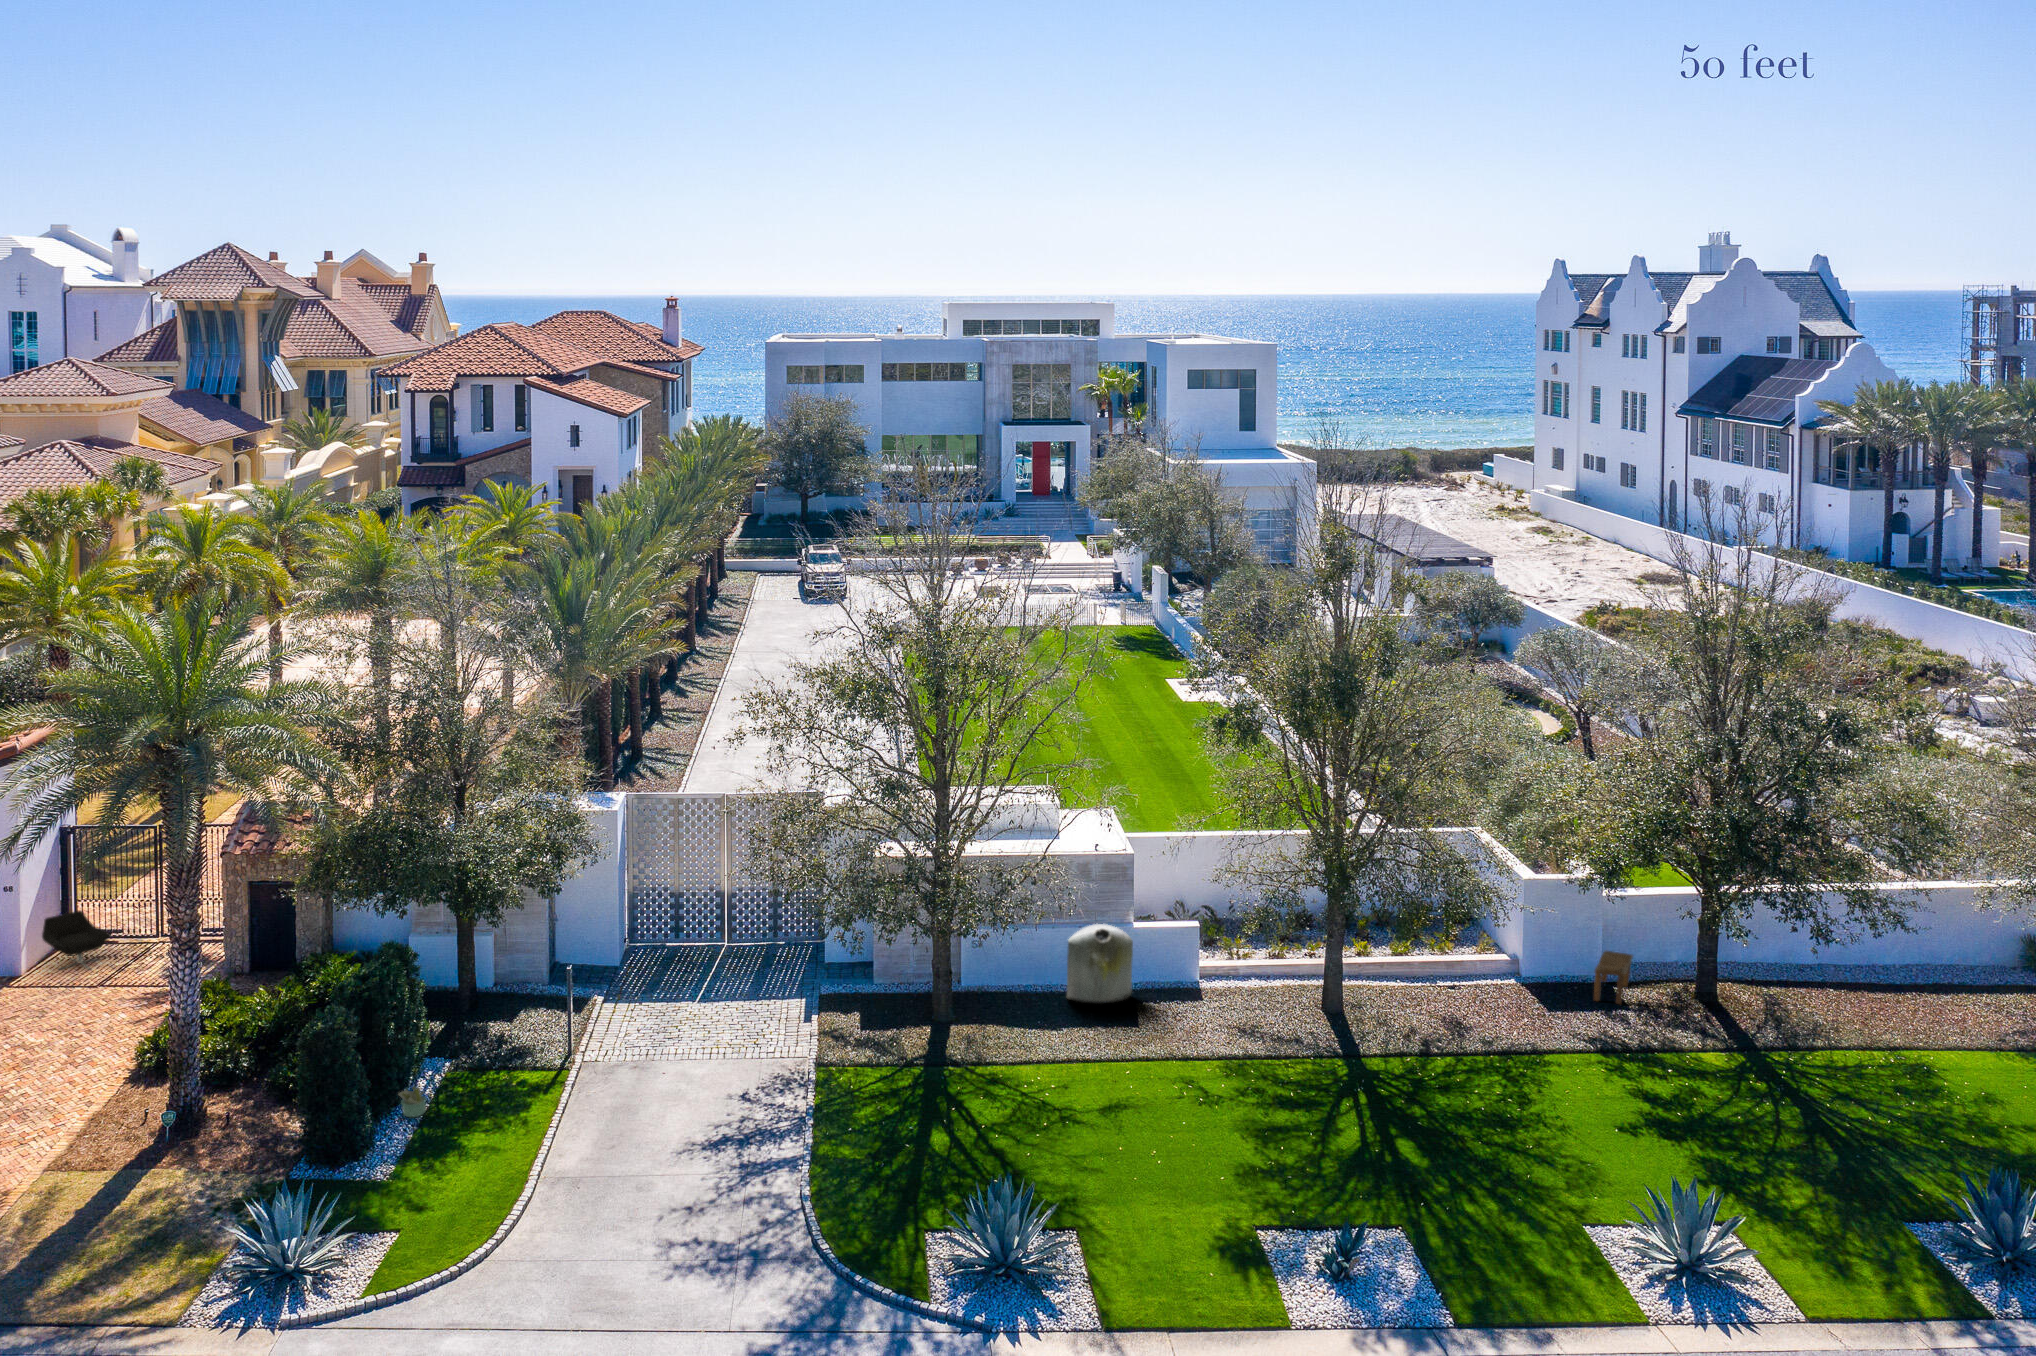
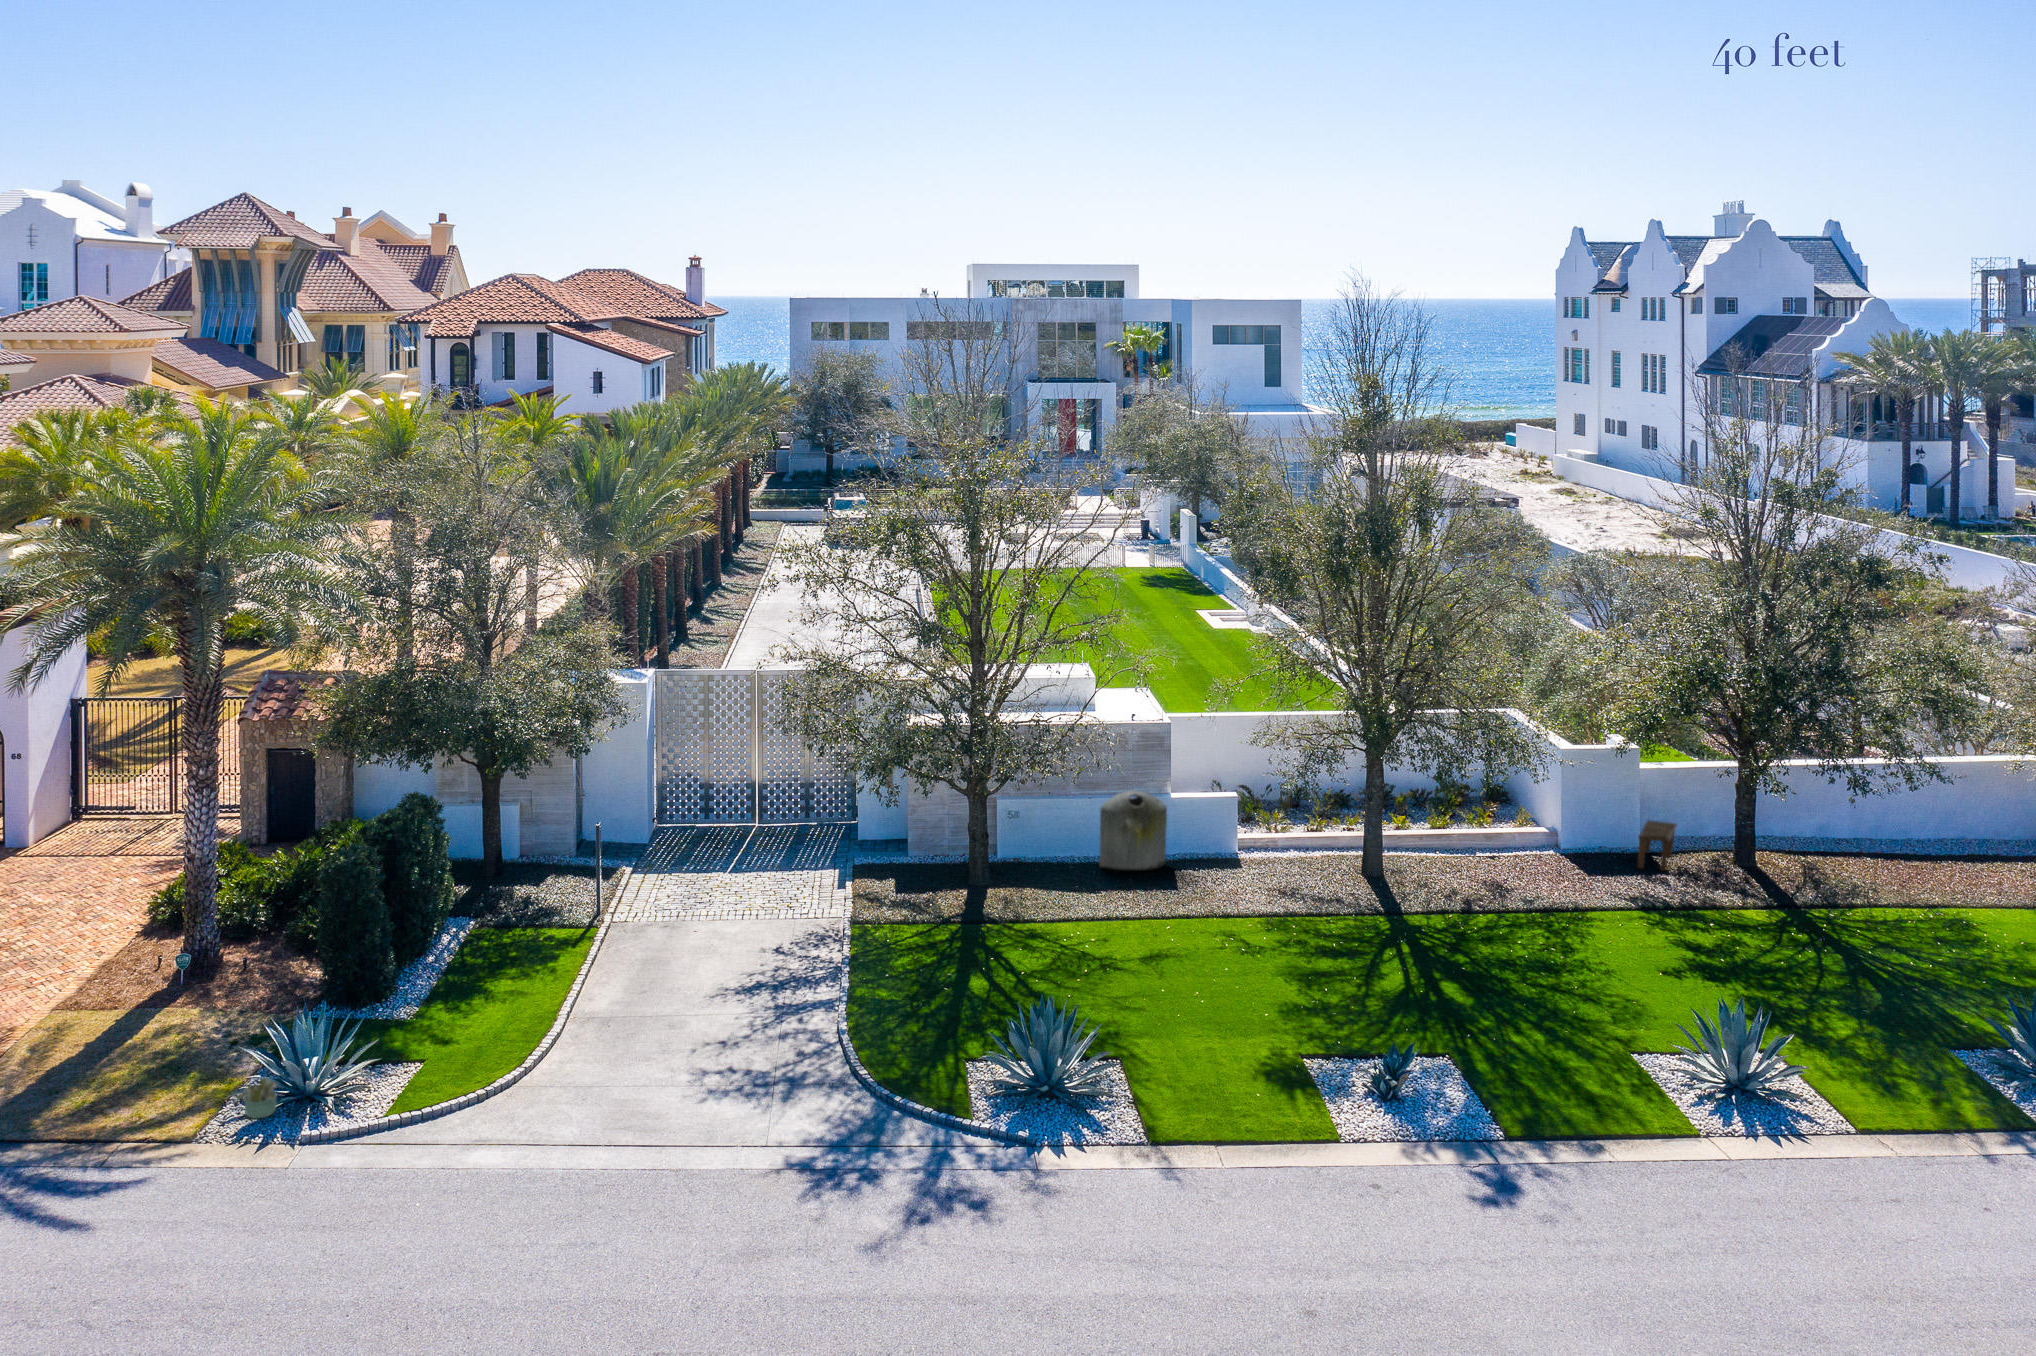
lounge chair: present [42,911,110,969] -> none [55,788,125,845]
decorative plant: present [399,1087,426,1117] -> present [236,1079,277,1119]

